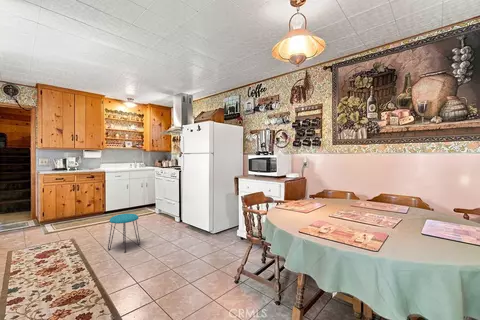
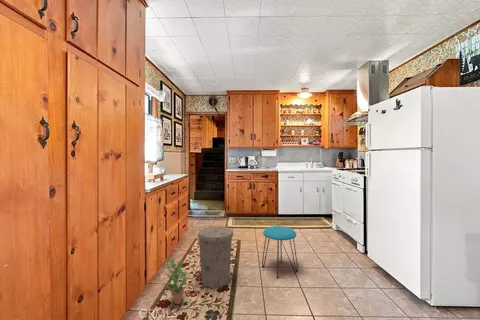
trash can: none [45,222,86,278] -> present [198,226,233,288]
potted plant: none [15,252,48,298] -> present [165,258,188,304]

